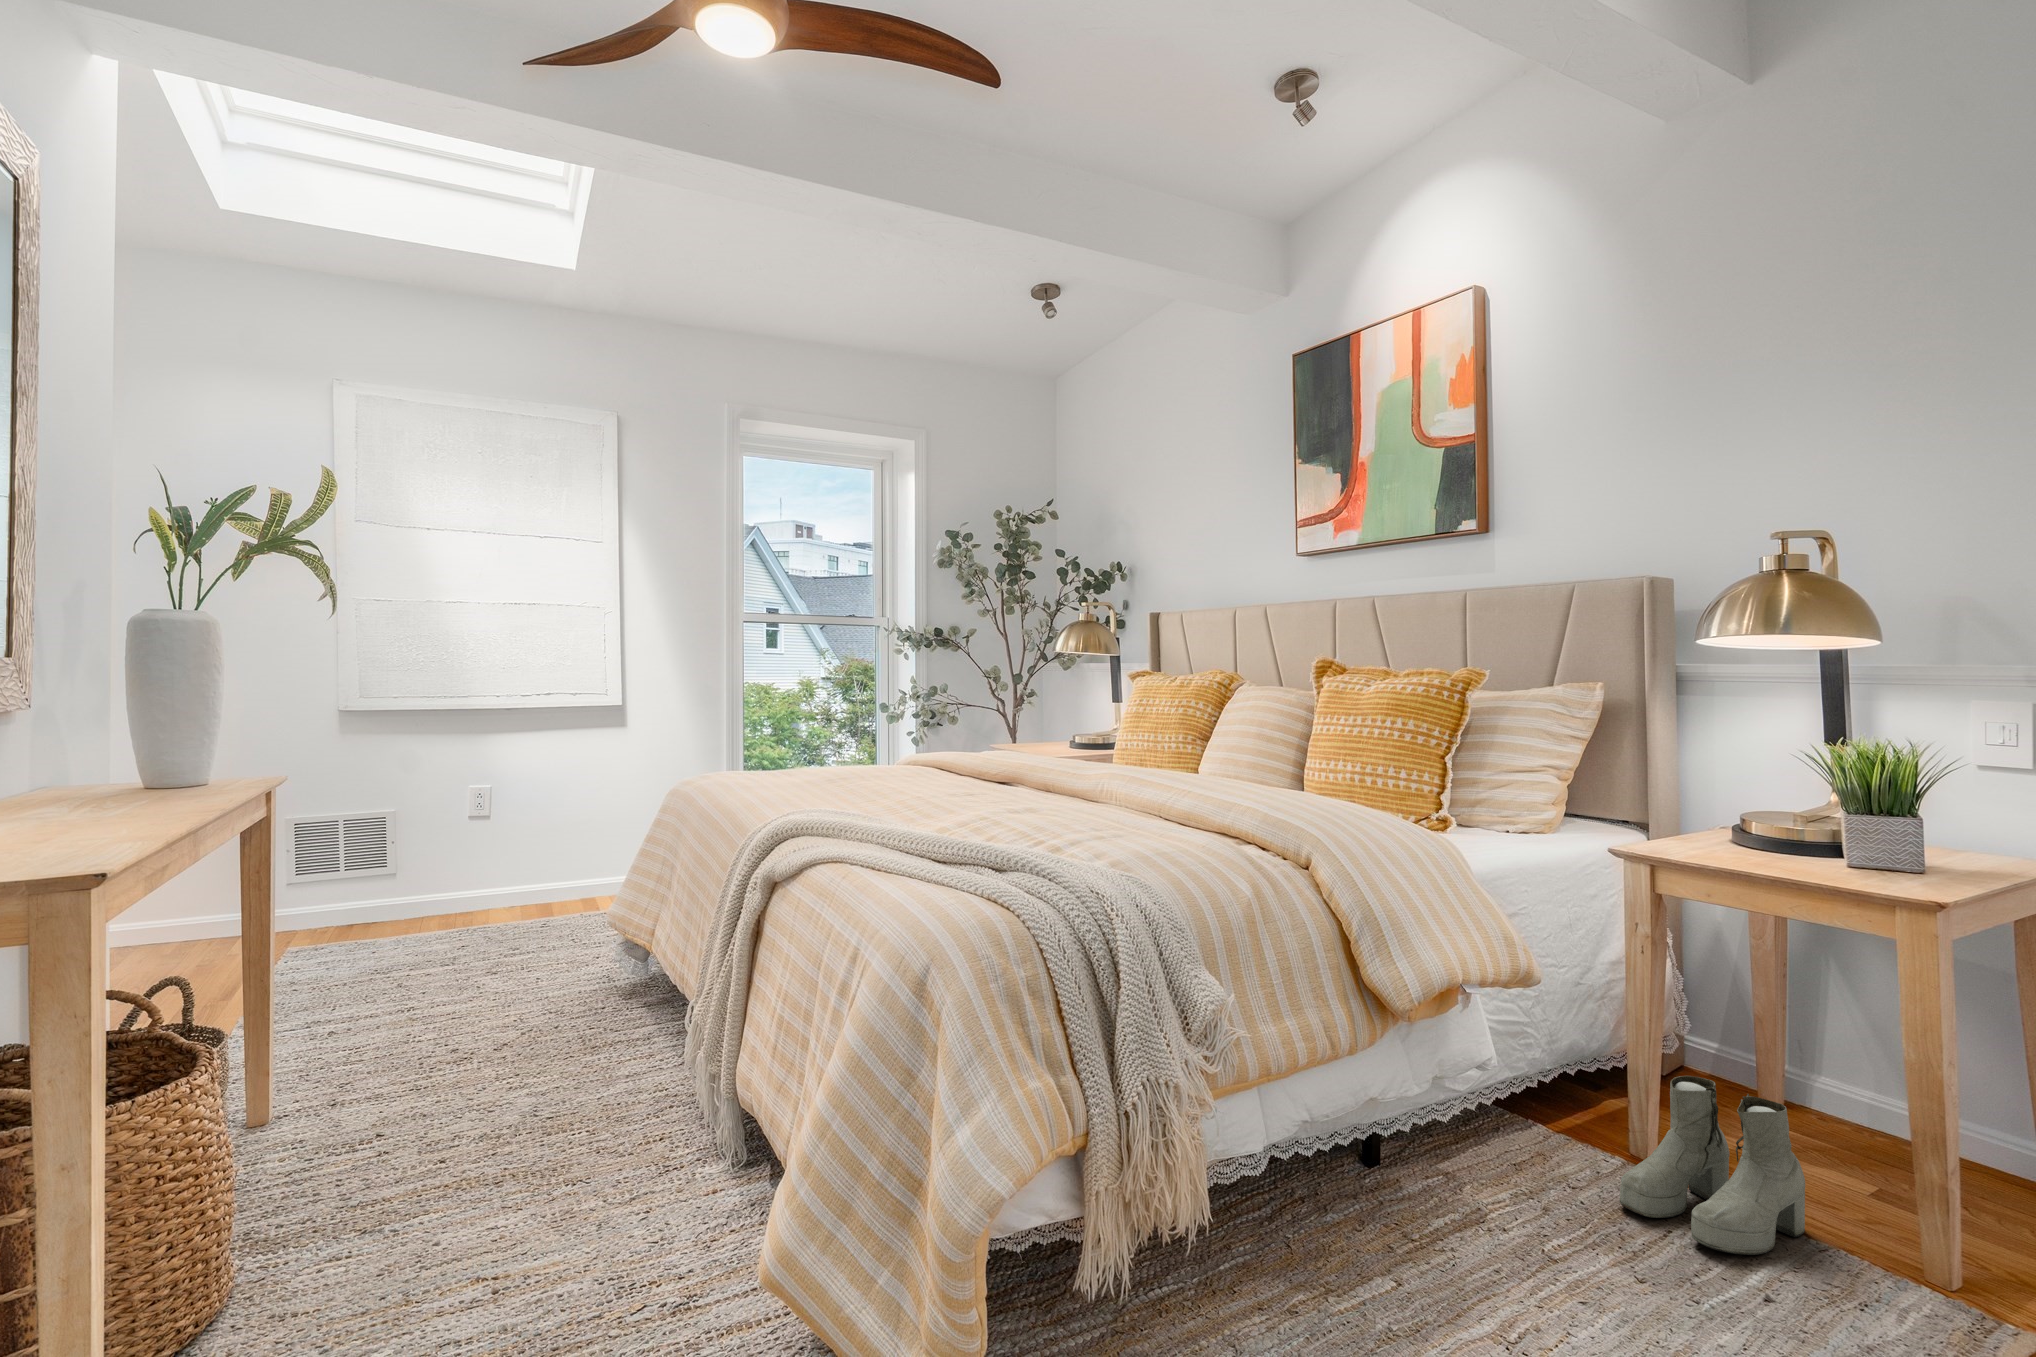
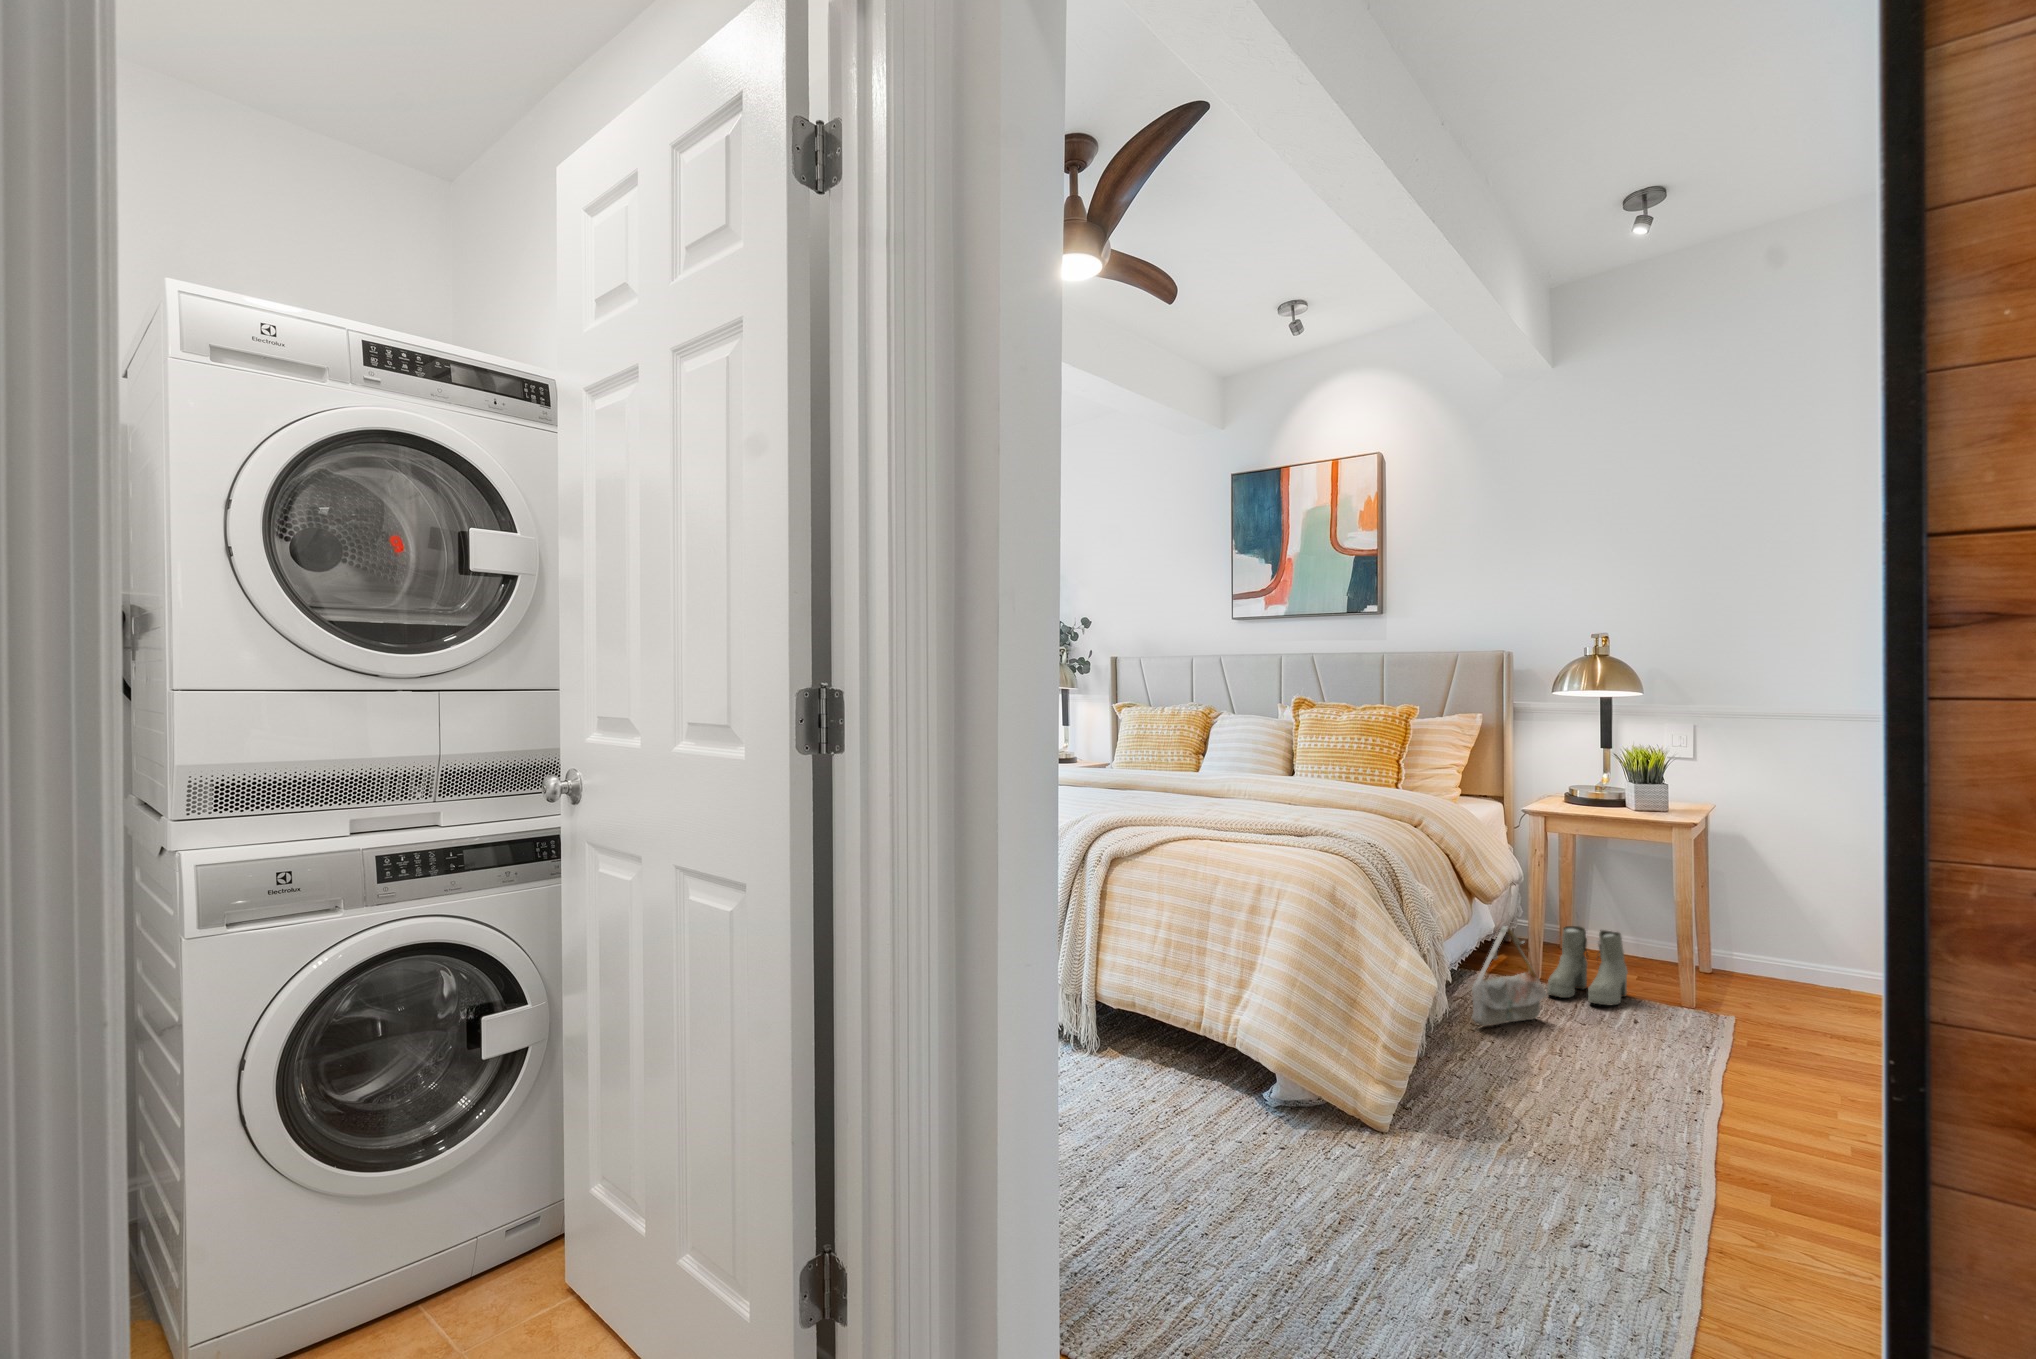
bag: none [1385,1070,1560,1258] -> present [1472,926,1547,1026]

